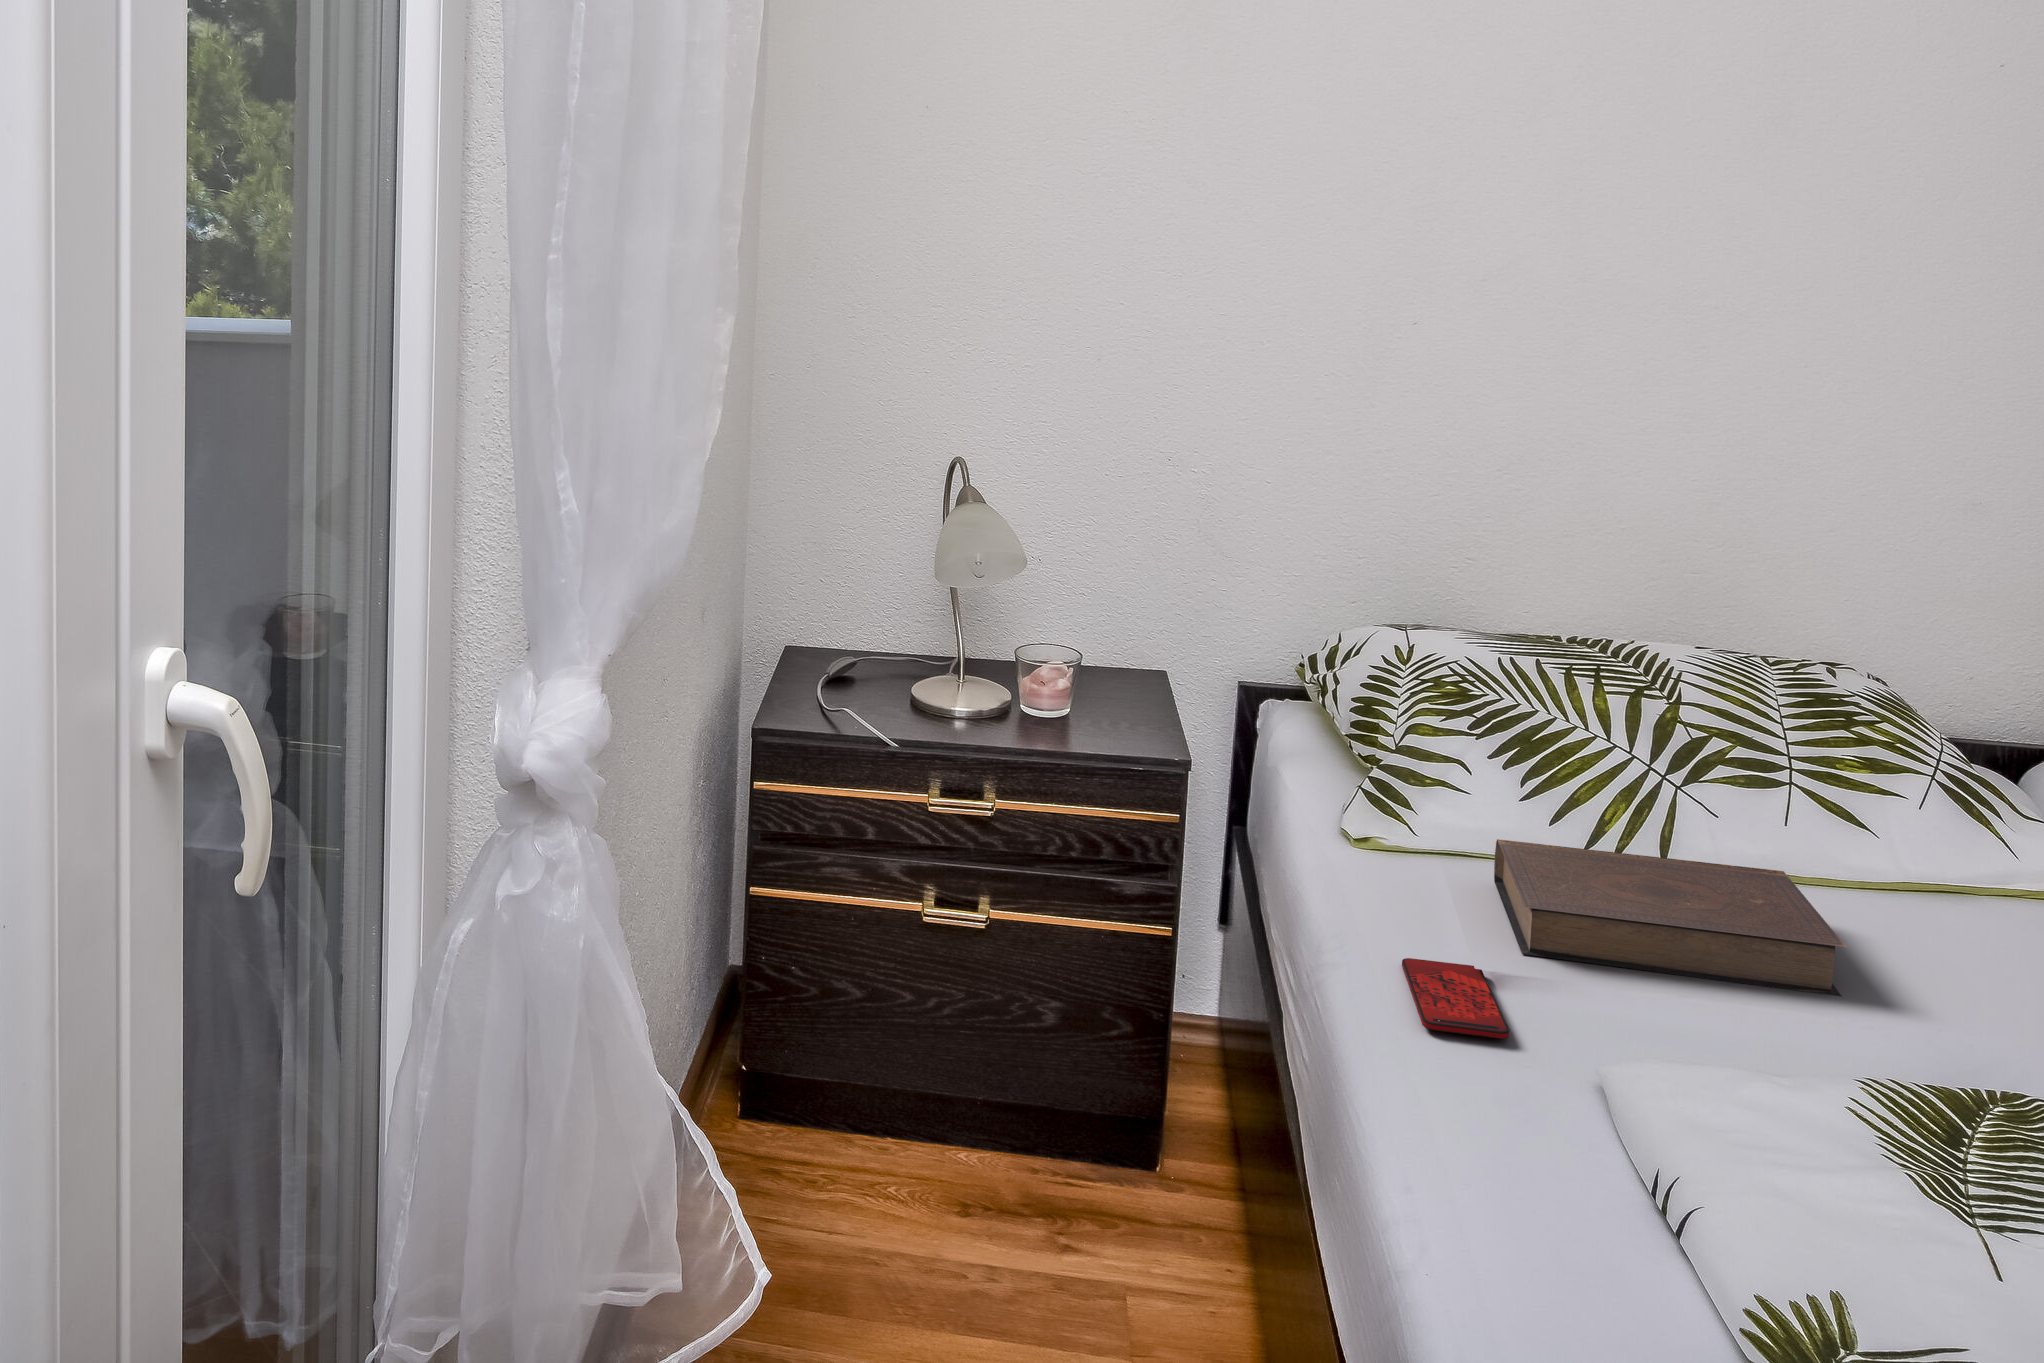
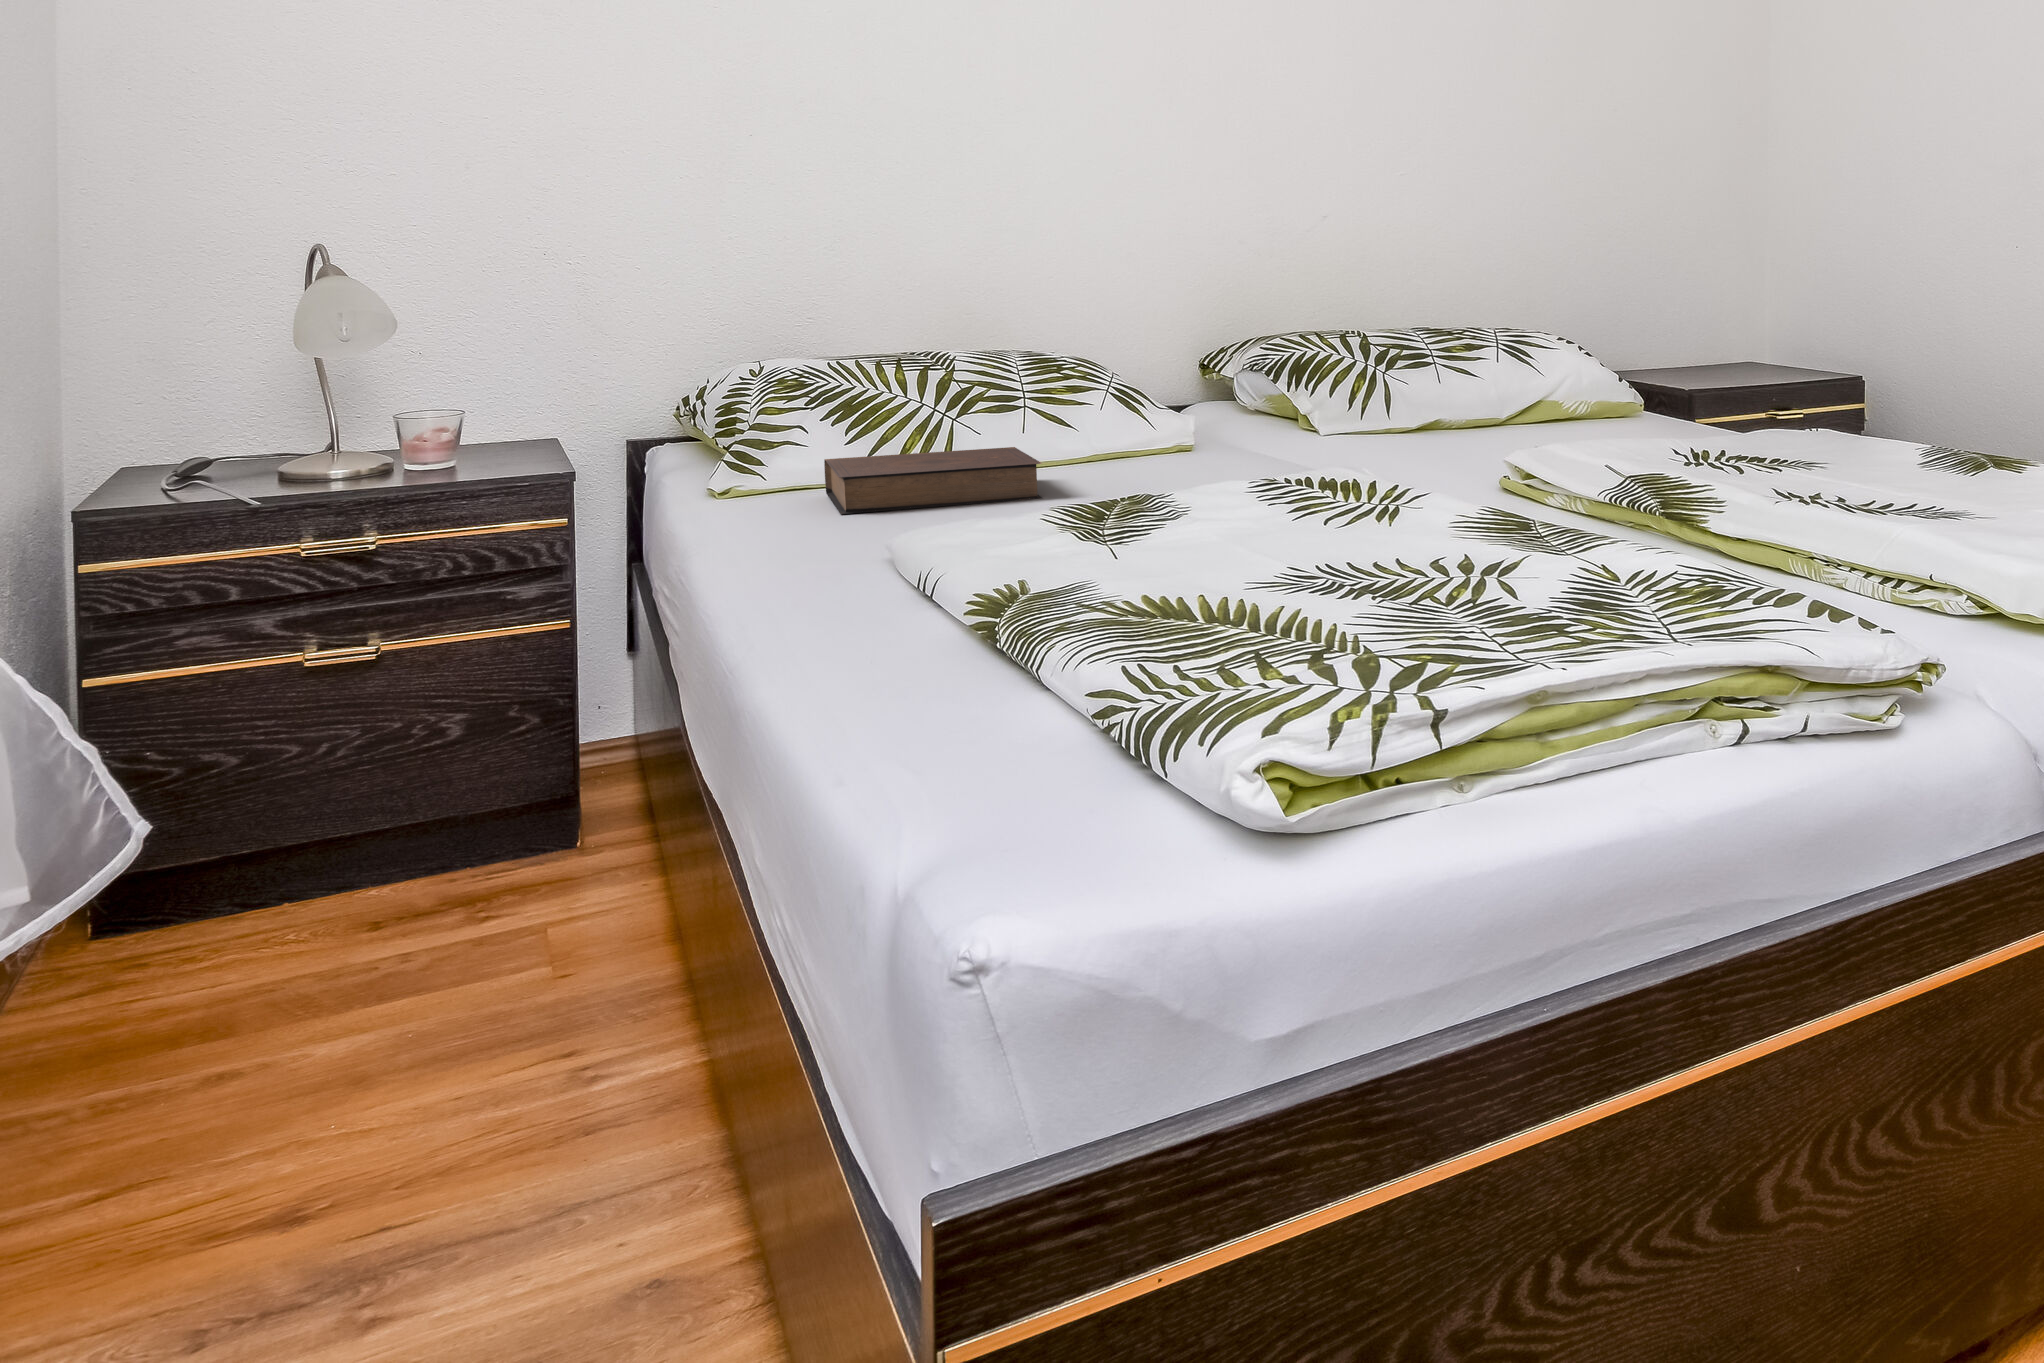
smartphone: present [1402,958,1509,1039] -> none [752,527,827,555]

